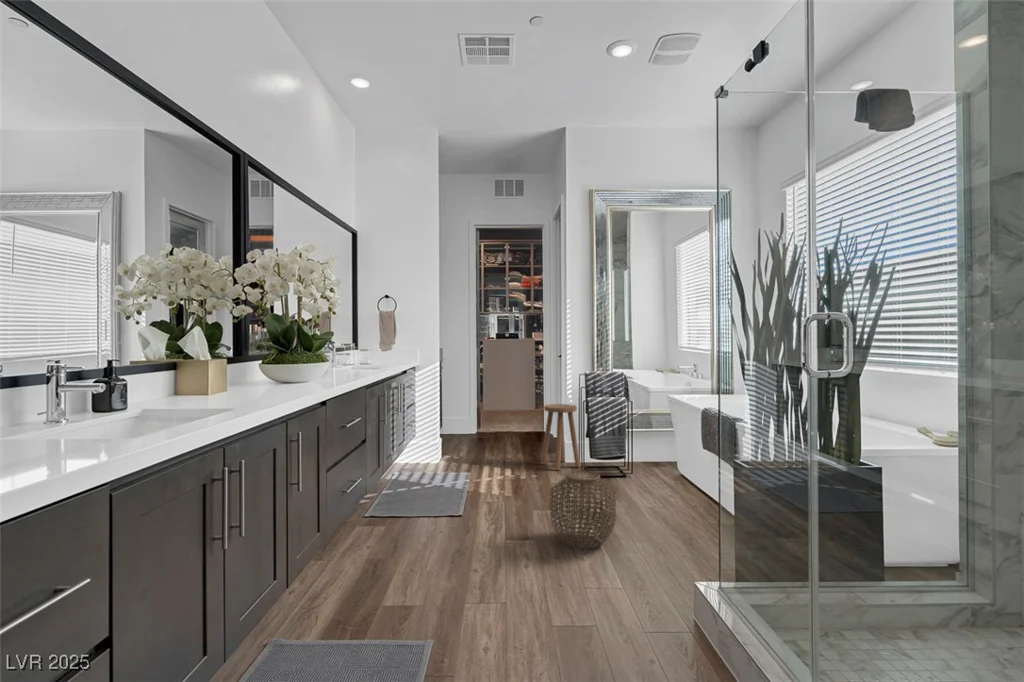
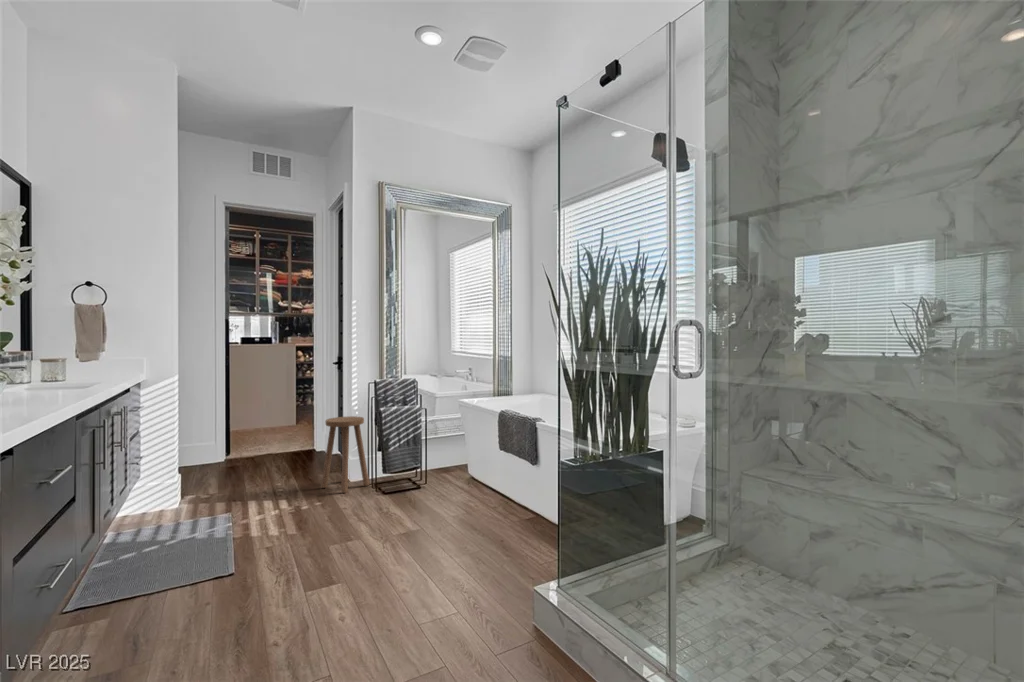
woven basket: present [550,471,616,549] -> none [369,492,445,585]

